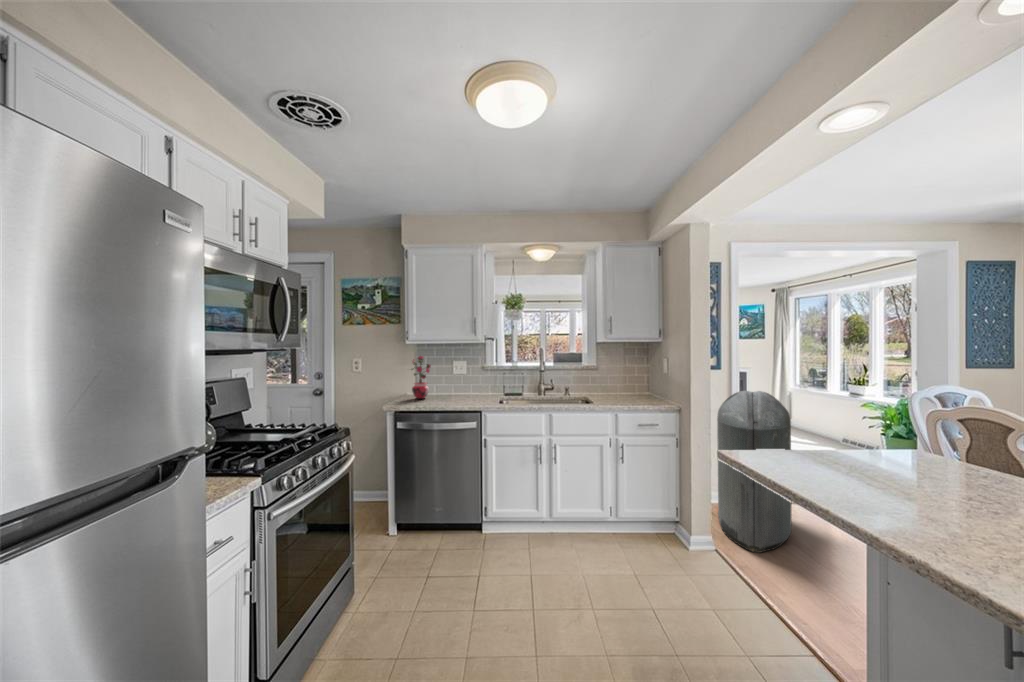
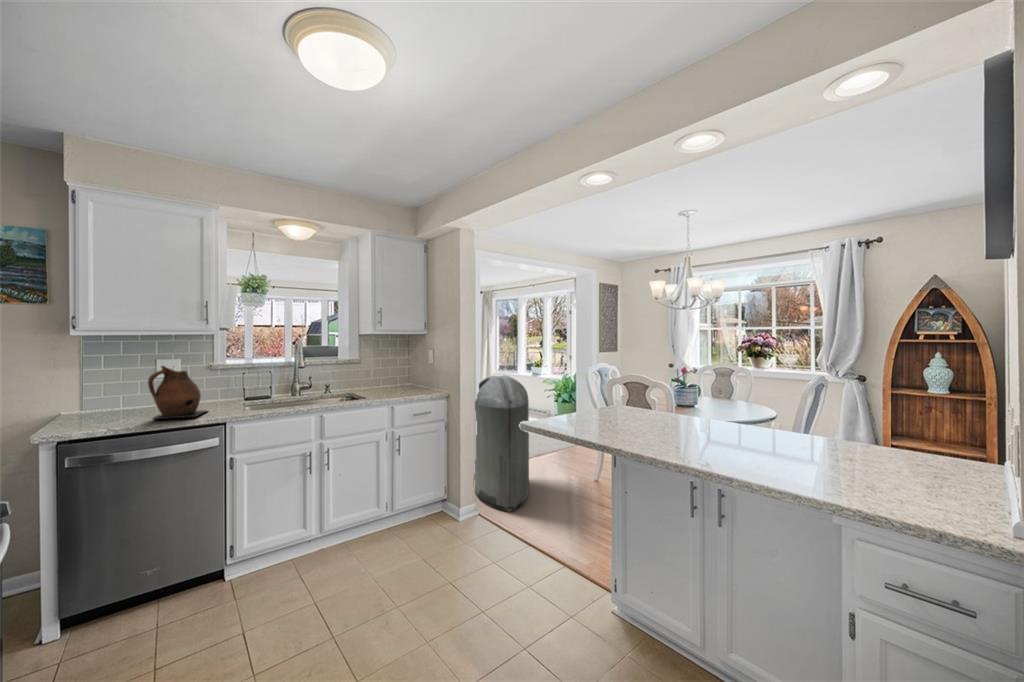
potted plant: present [412,356,431,399] -> none [73,352,121,417]
ceramic pitcher: none [440,366,476,405] -> present [148,366,207,419]

